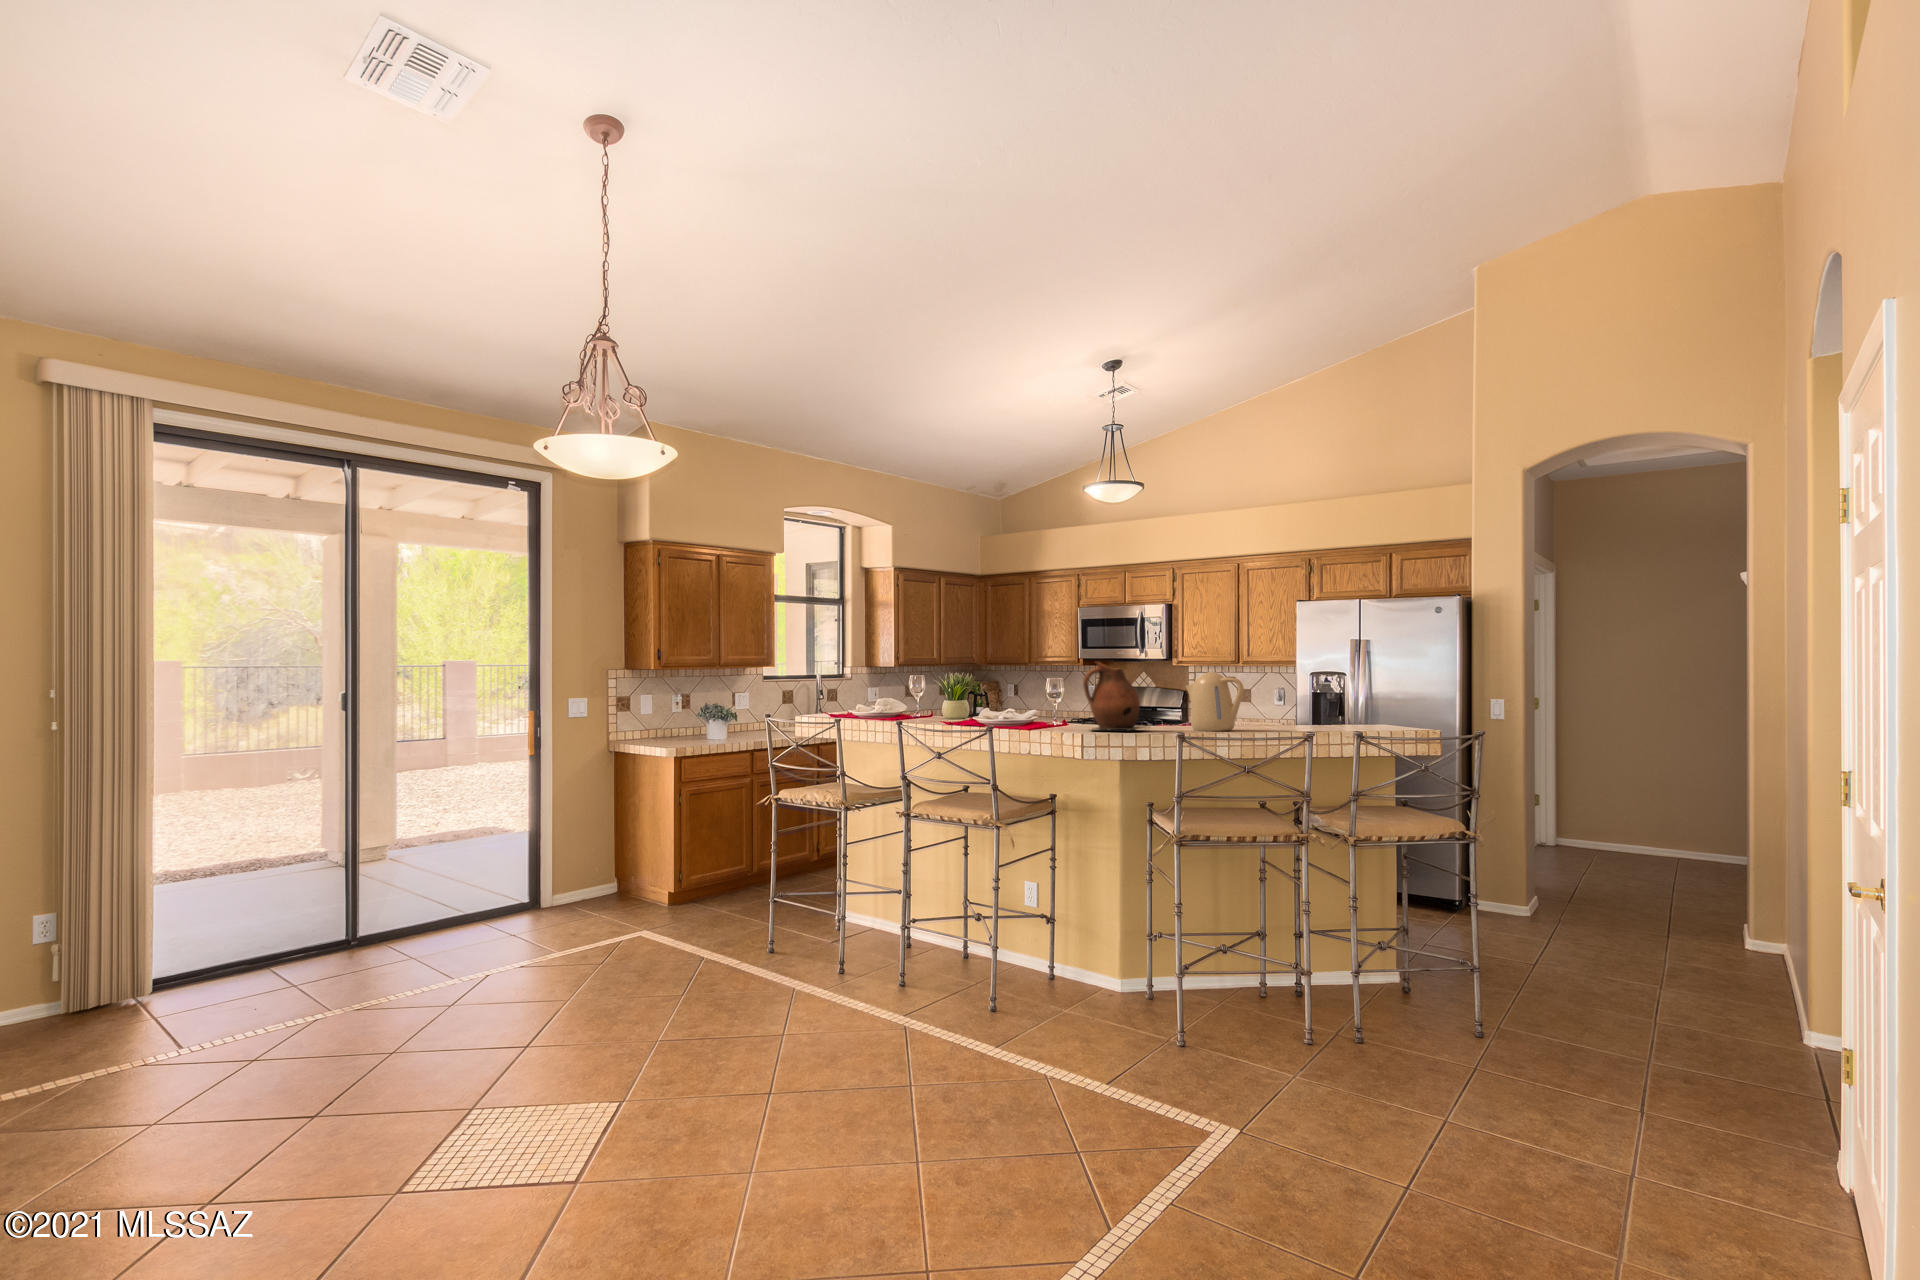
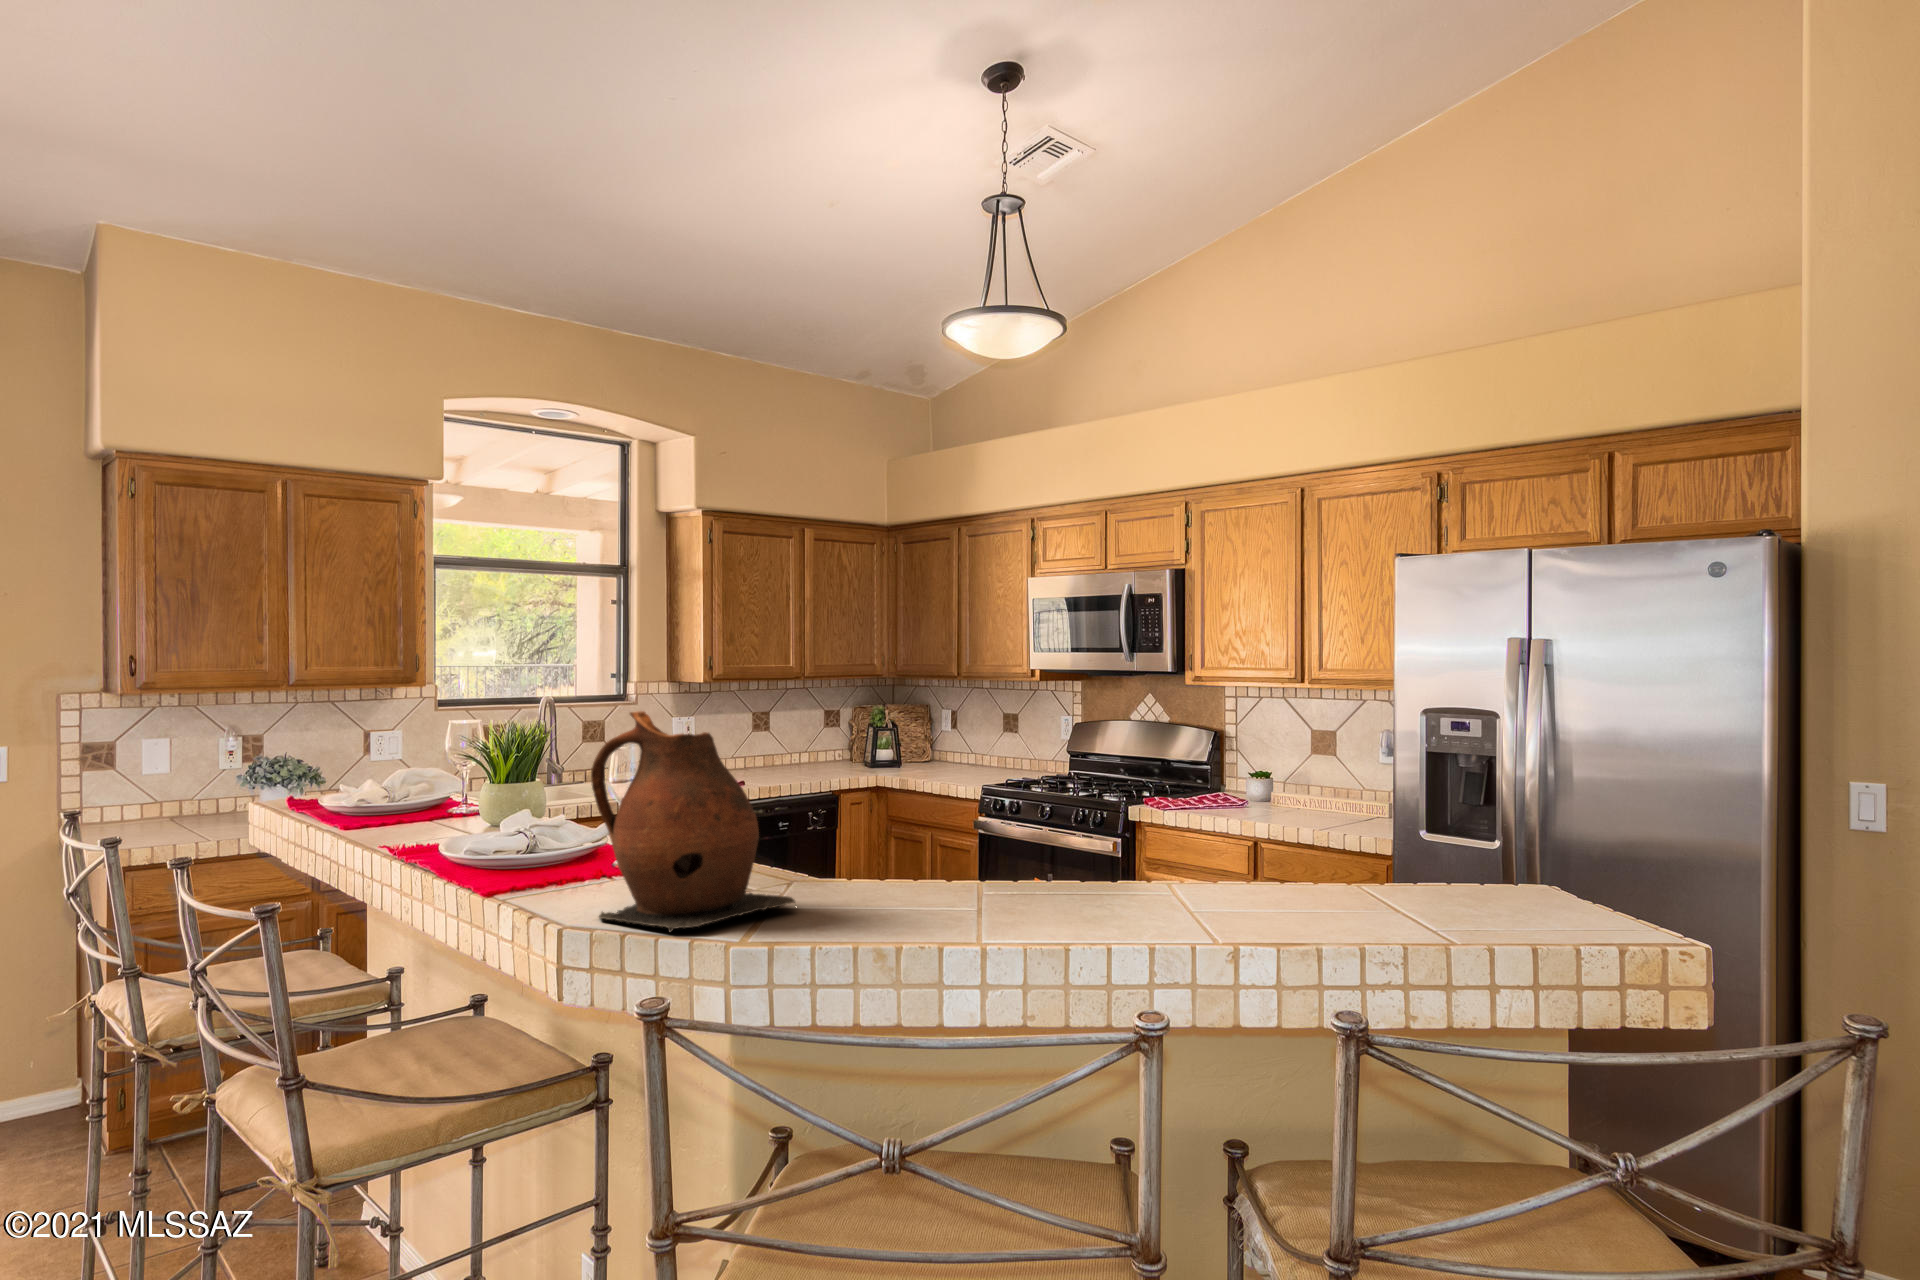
kettle: present [1185,672,1244,731] -> none [931,741,1068,923]

